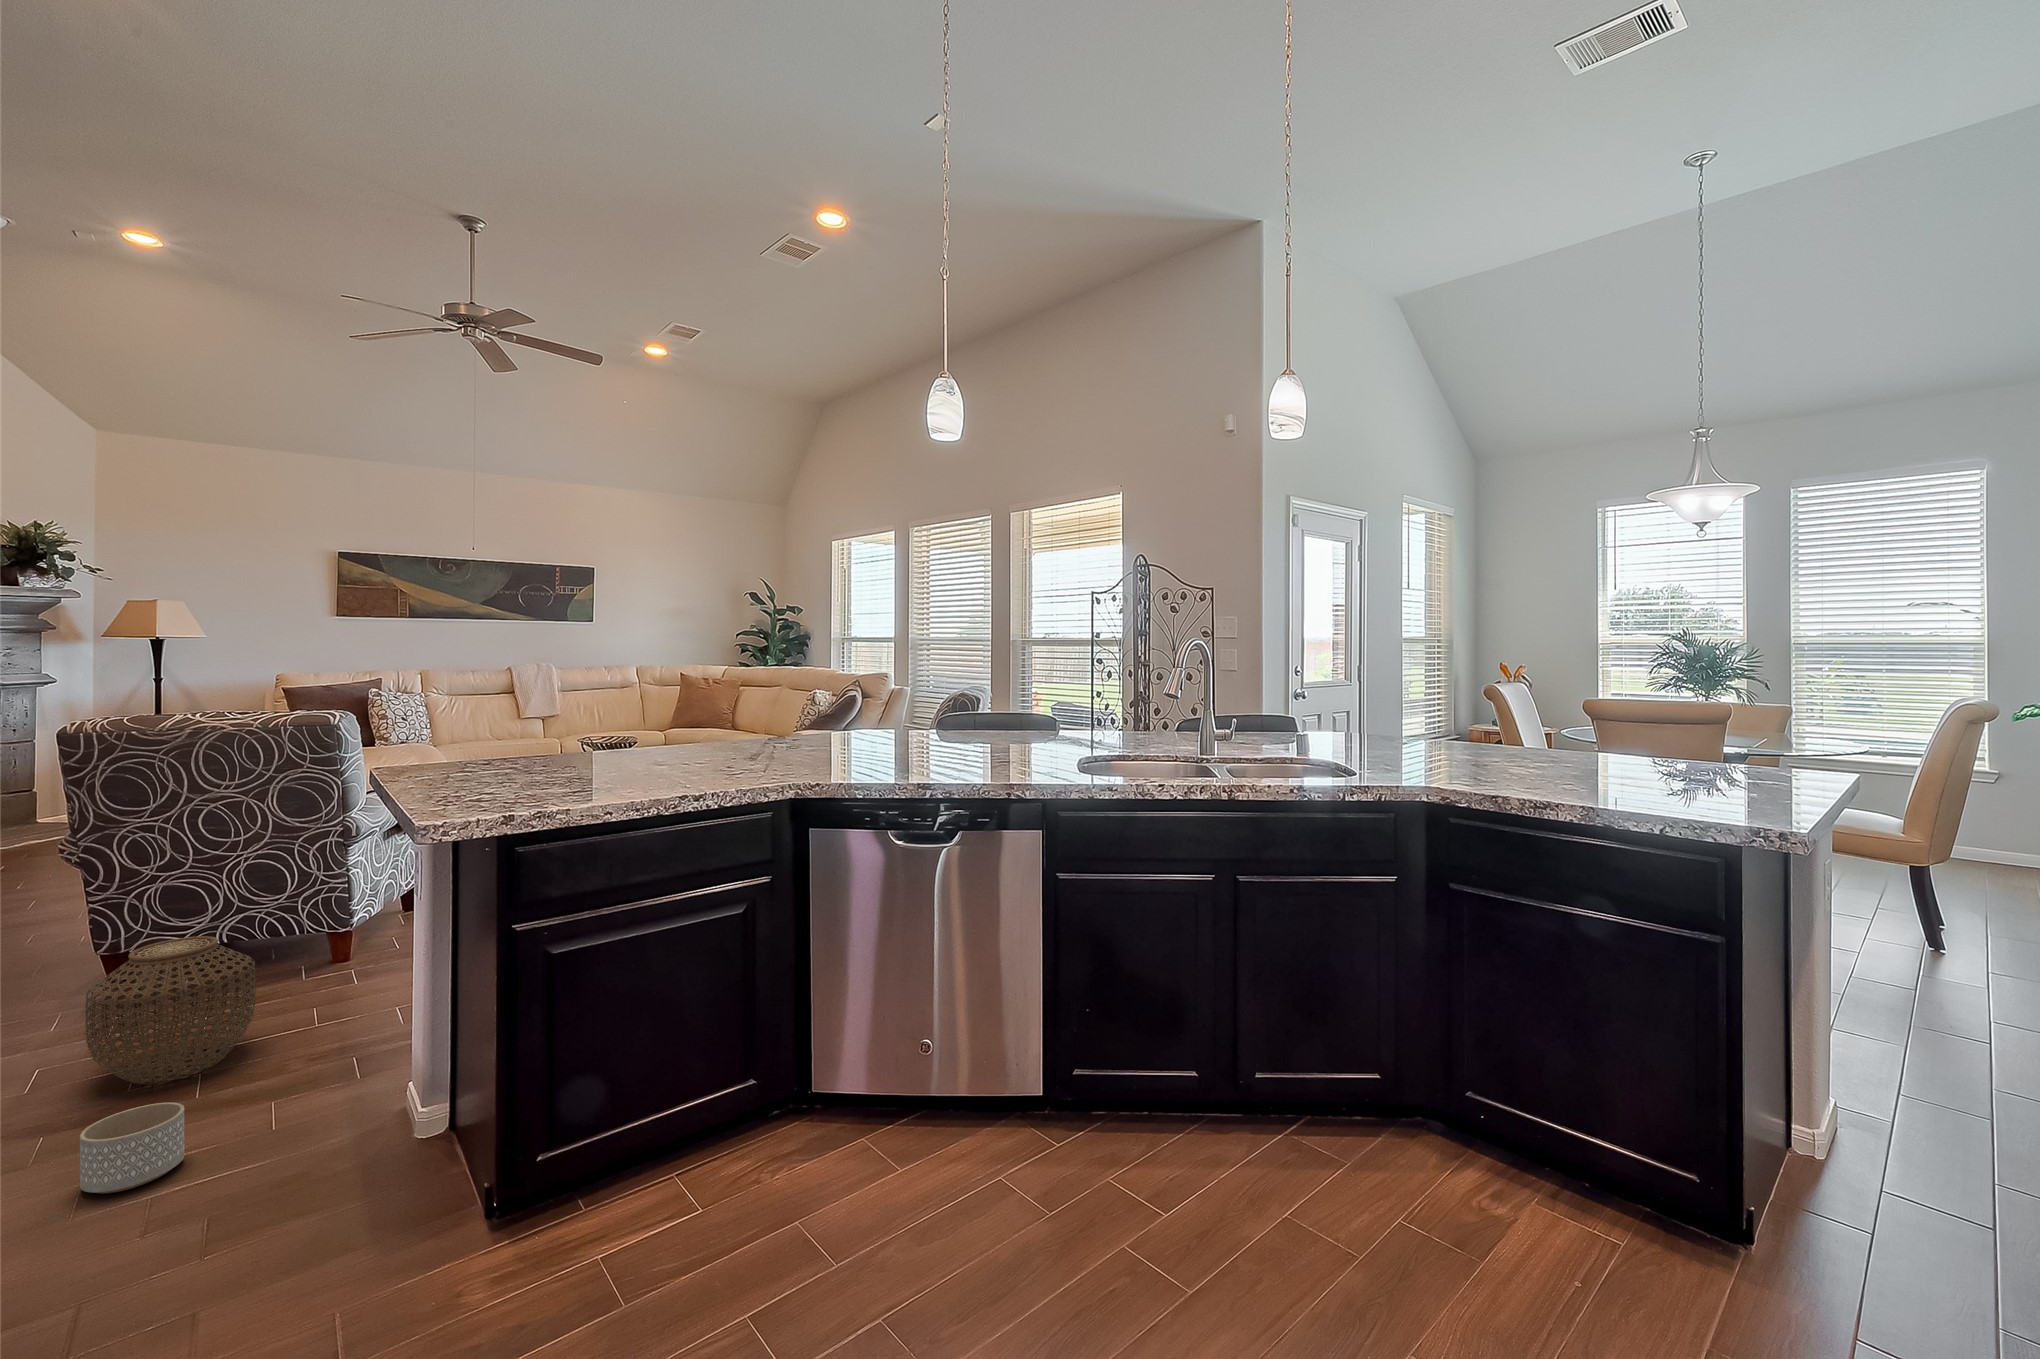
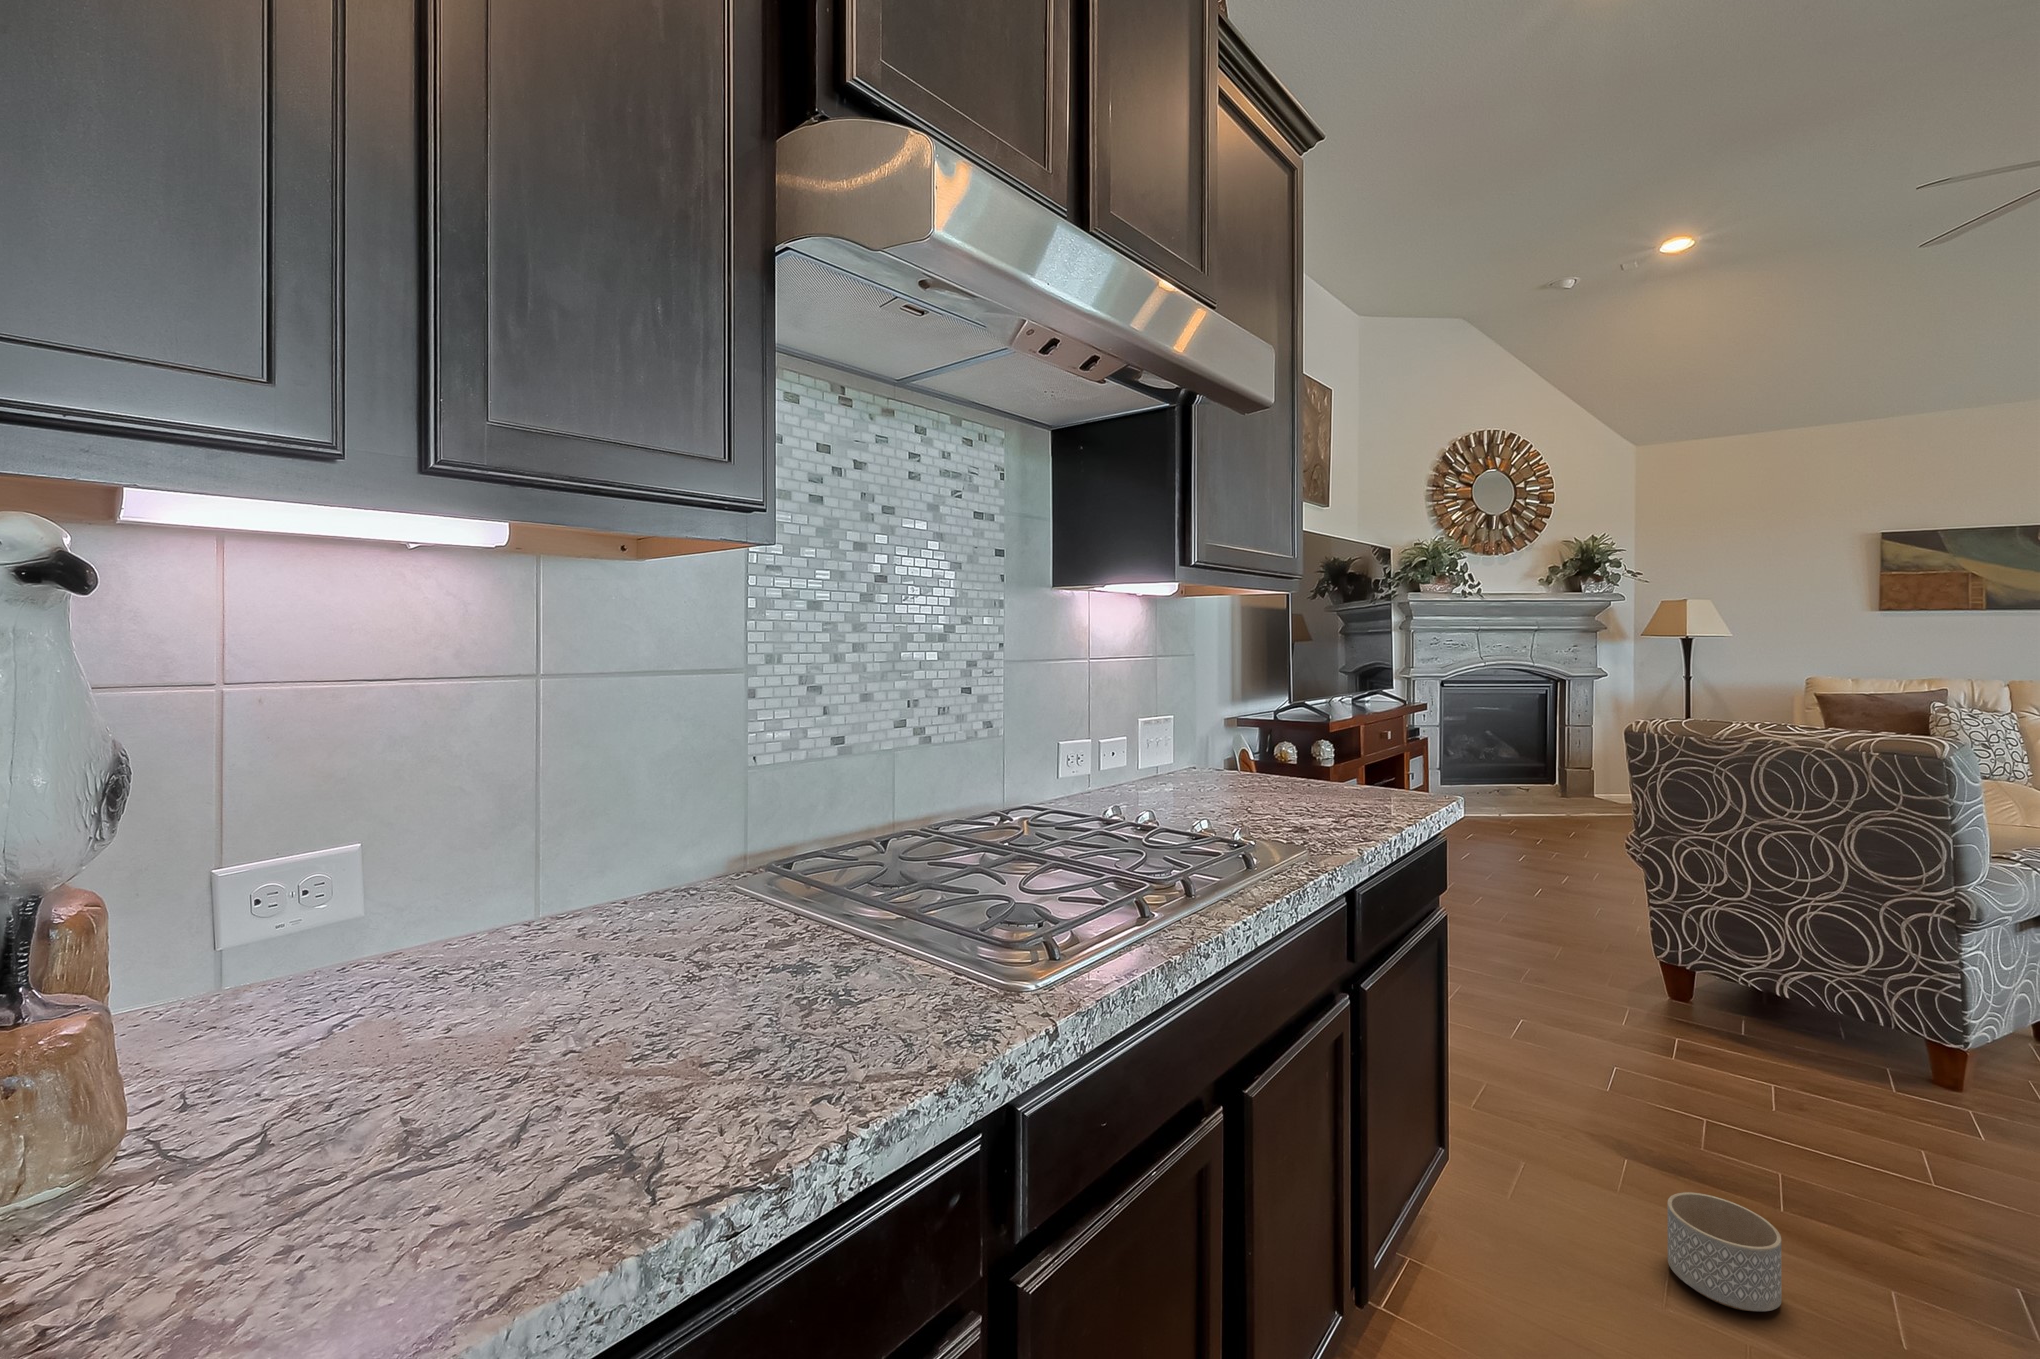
woven basket: present [85,936,256,1084] -> none [1659,987,1847,1169]

